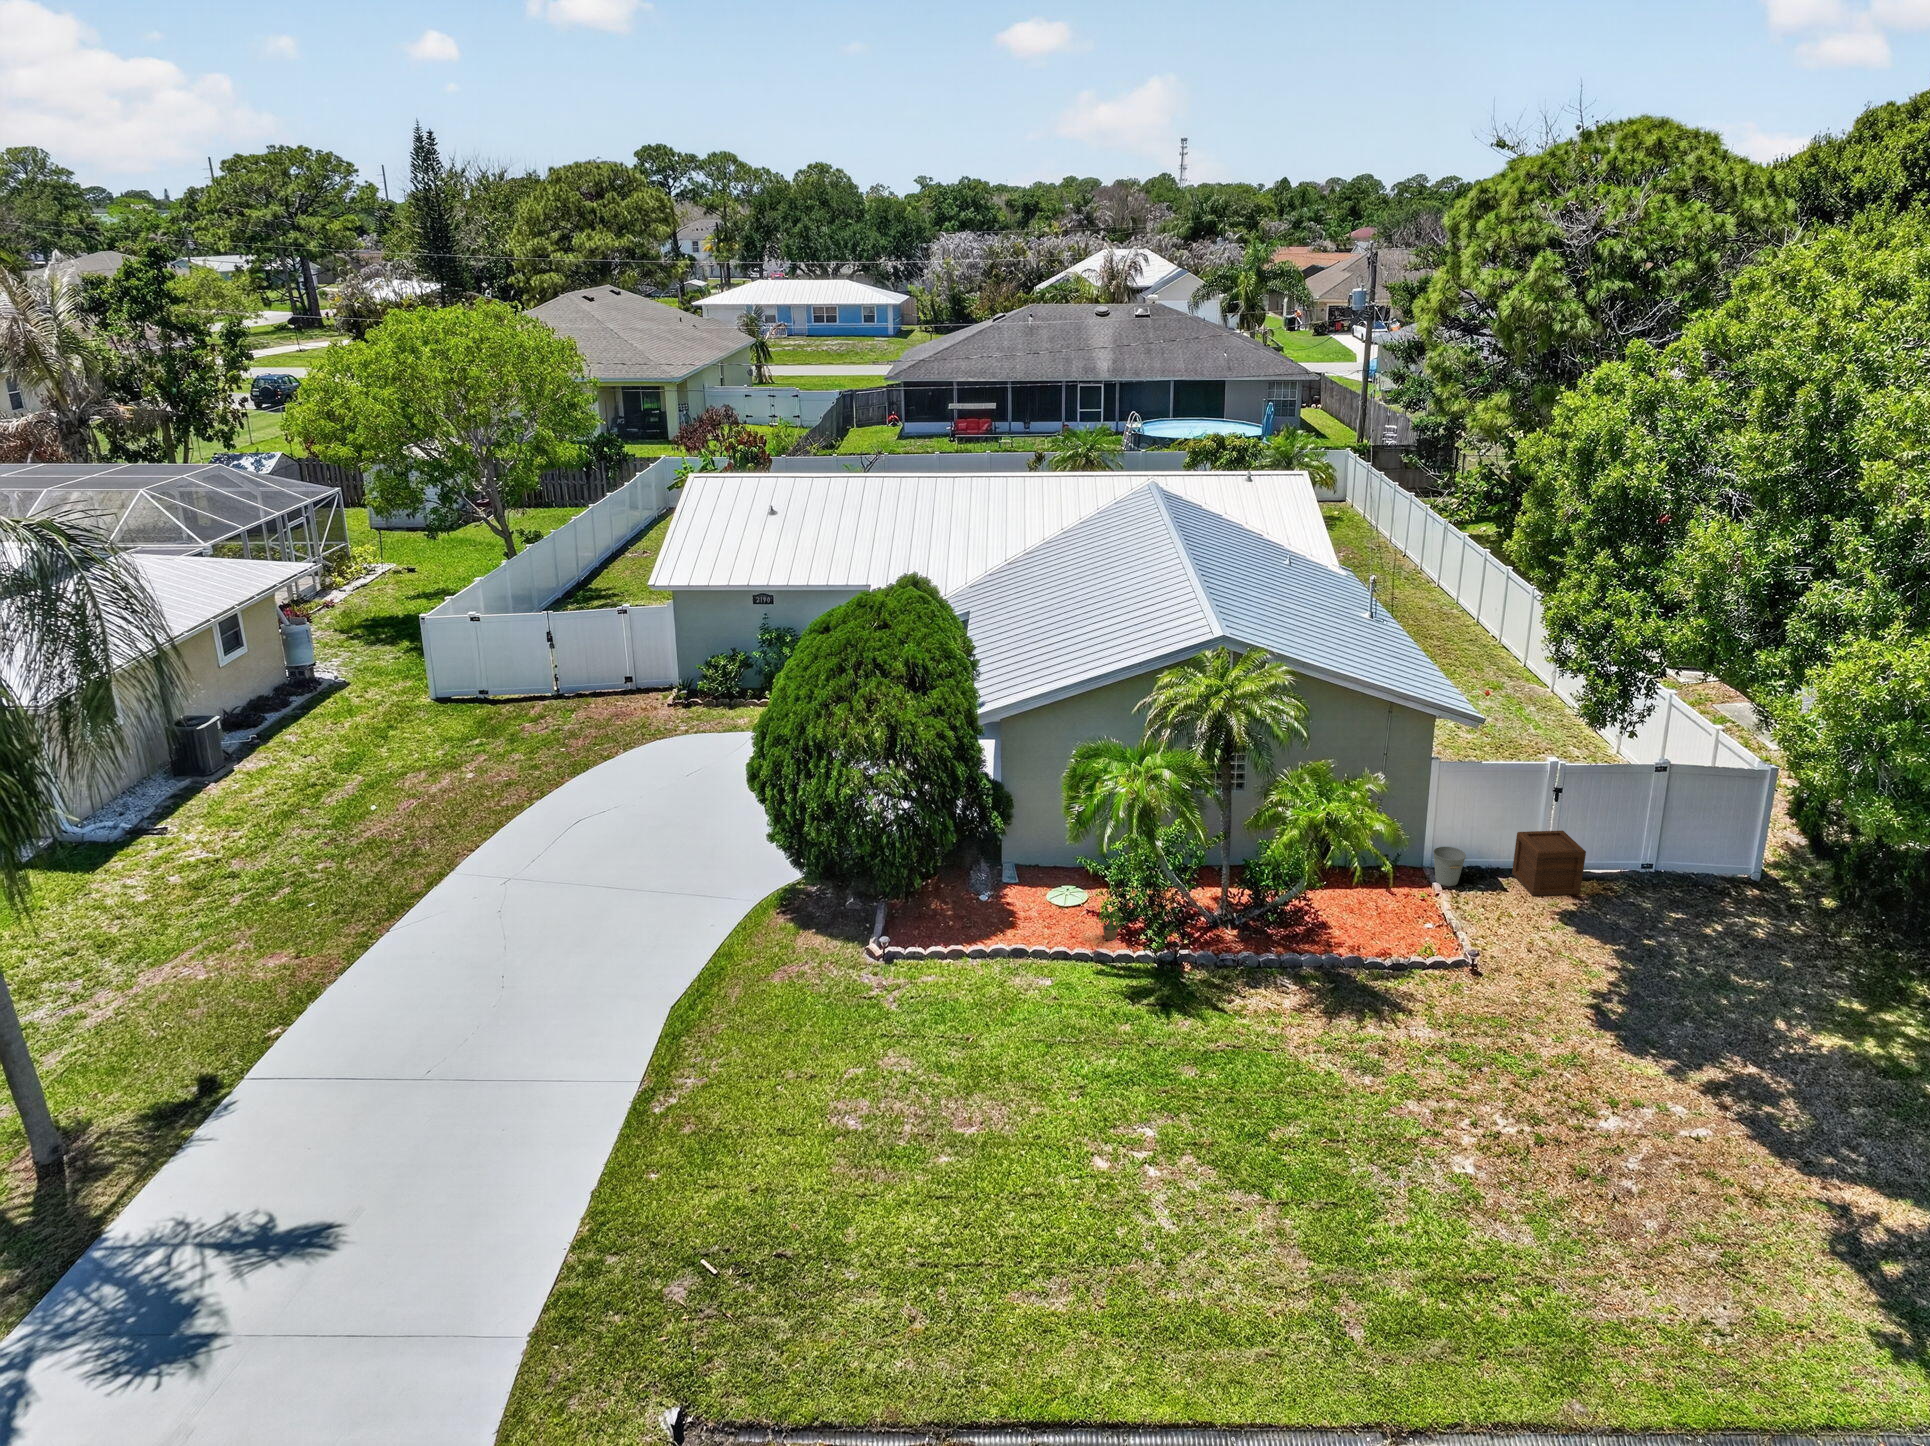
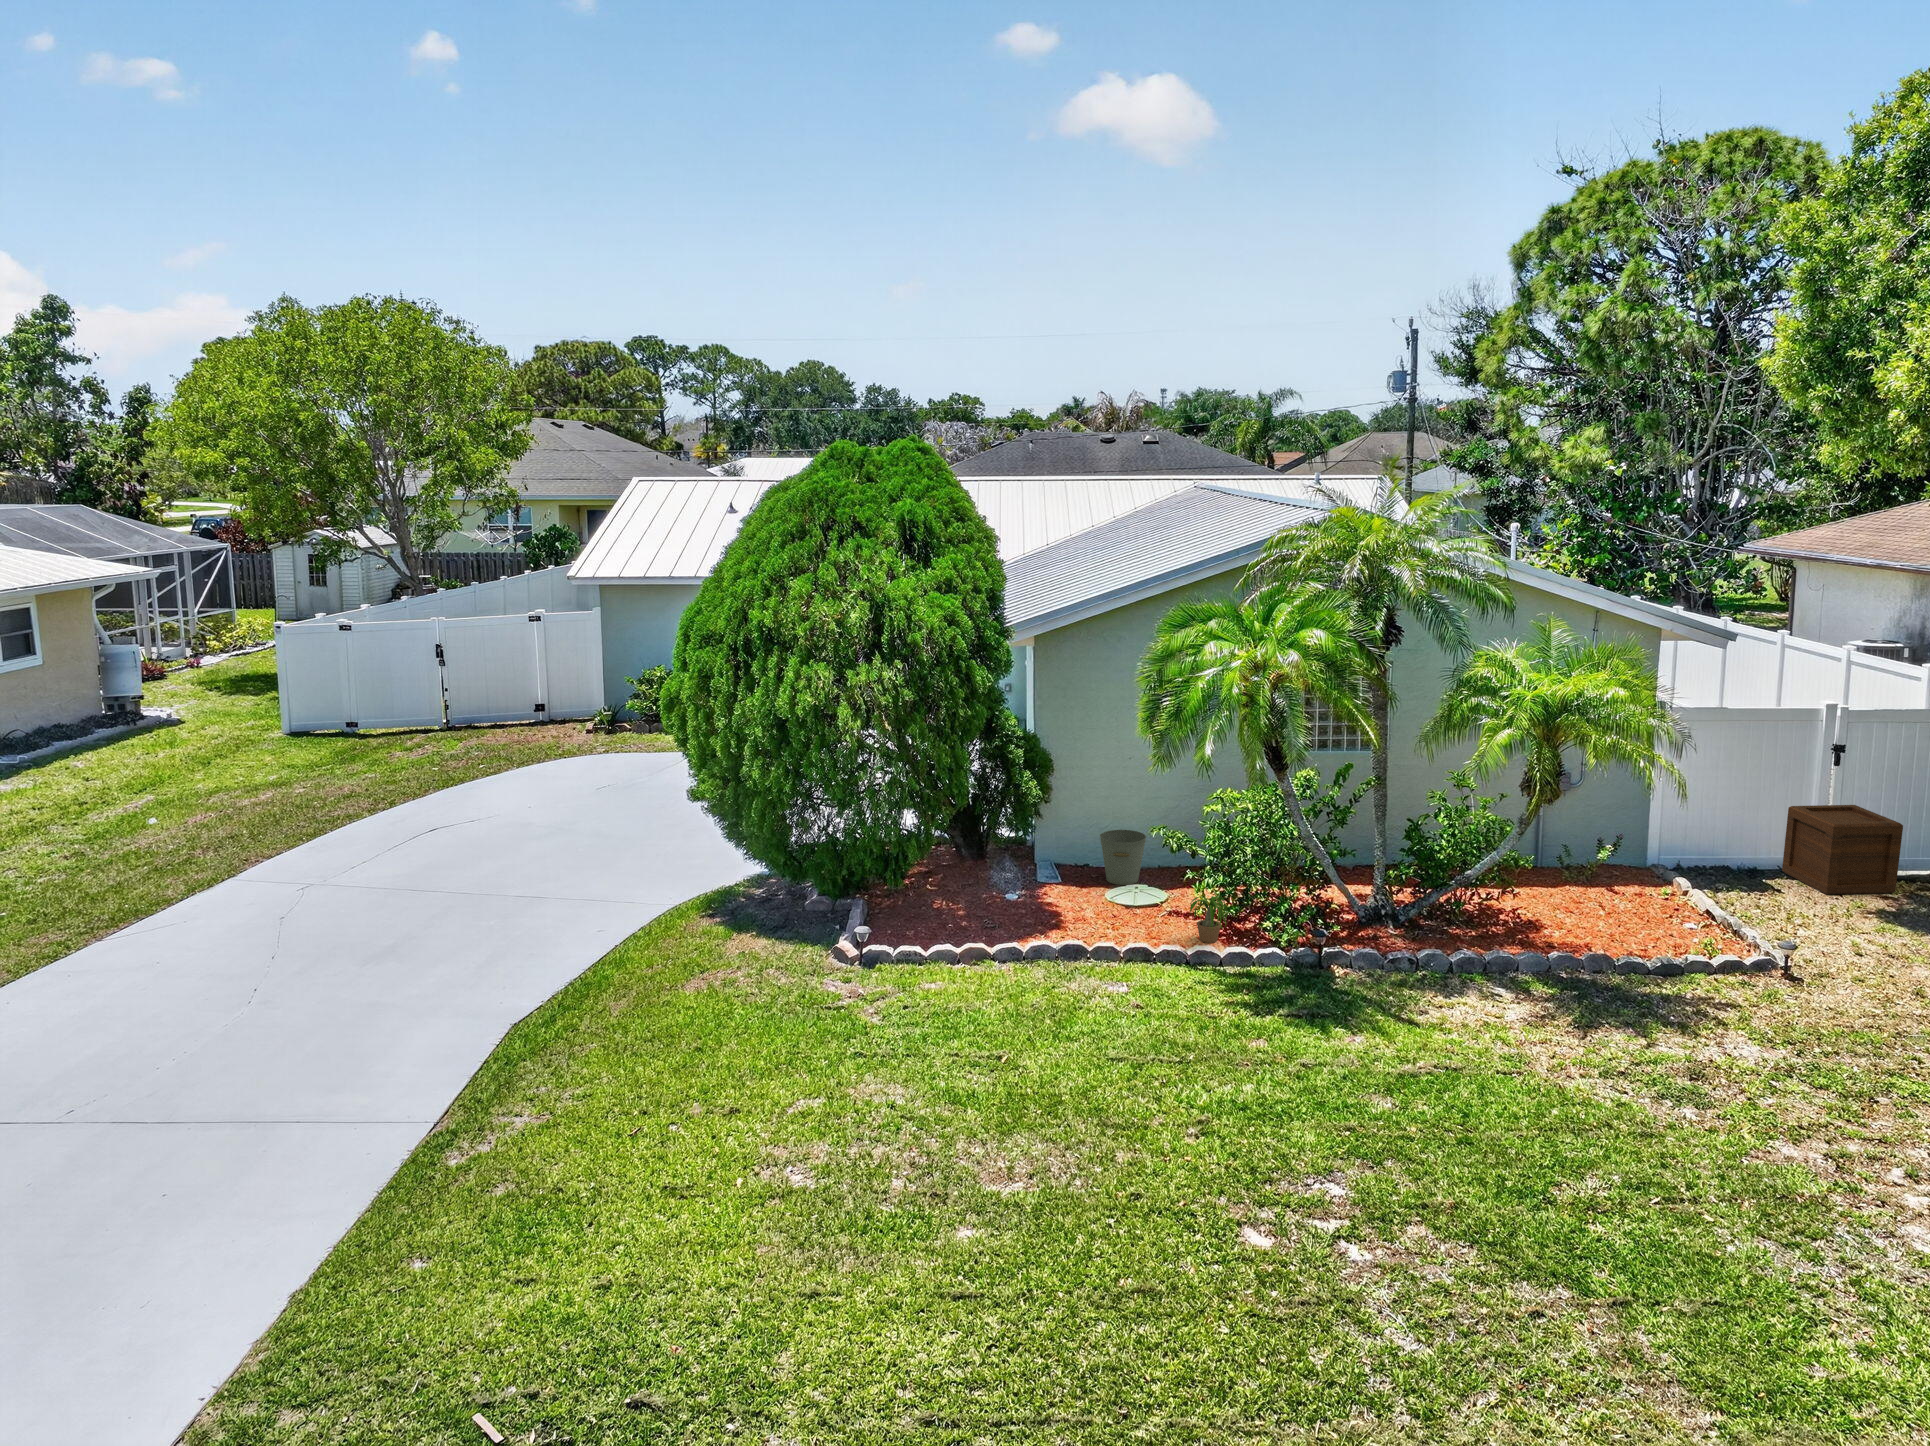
bucket: present [1434,847,1466,886] -> present [1100,830,1146,885]

